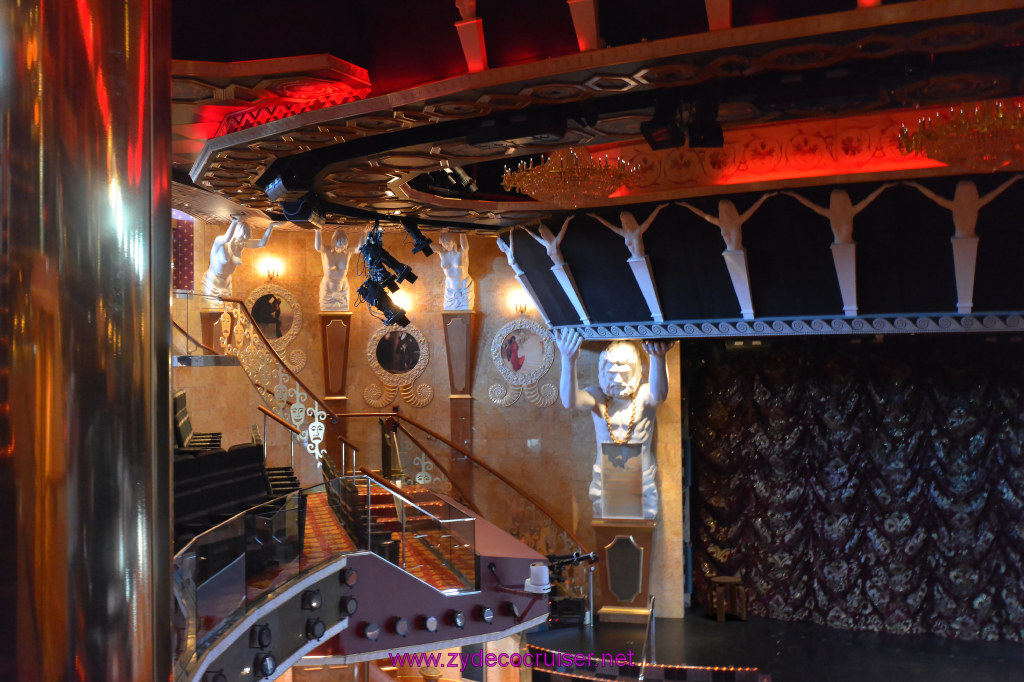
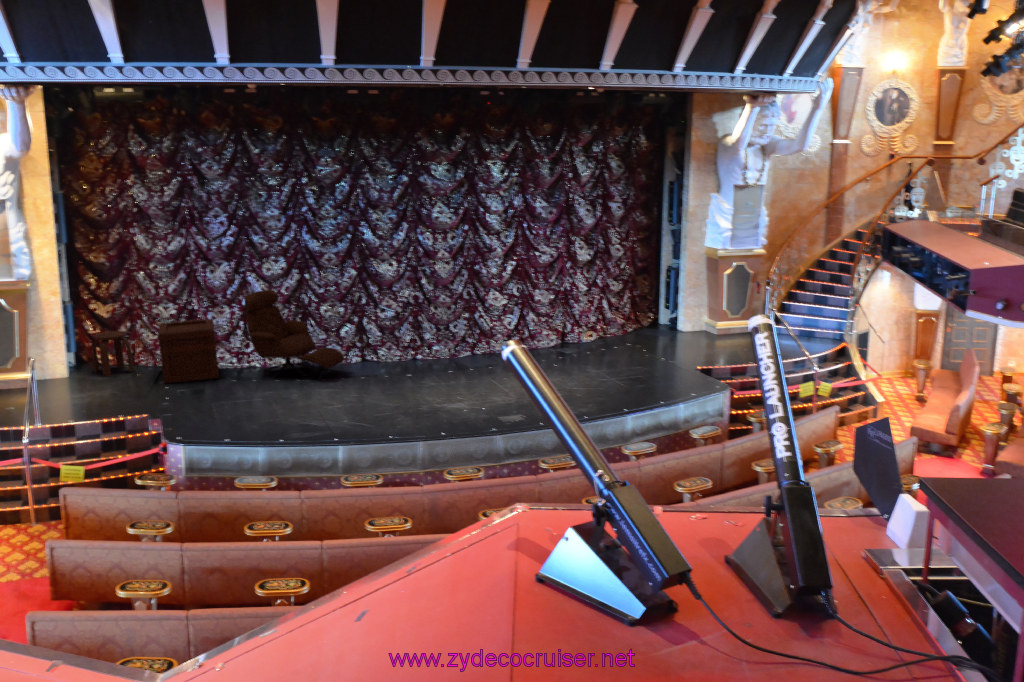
lounge chair: none [863,548,979,656] -> present [244,290,344,380]
wooden crate: none [773,573,832,639] -> present [158,319,219,383]

